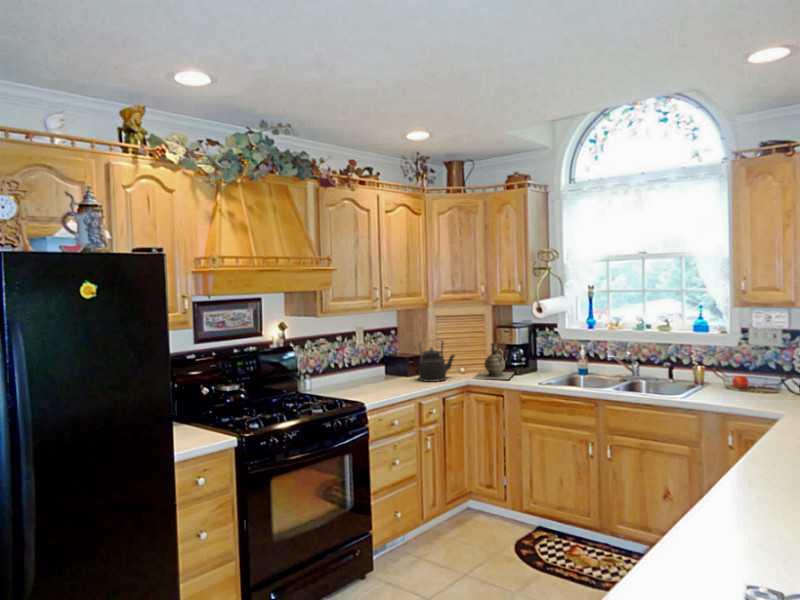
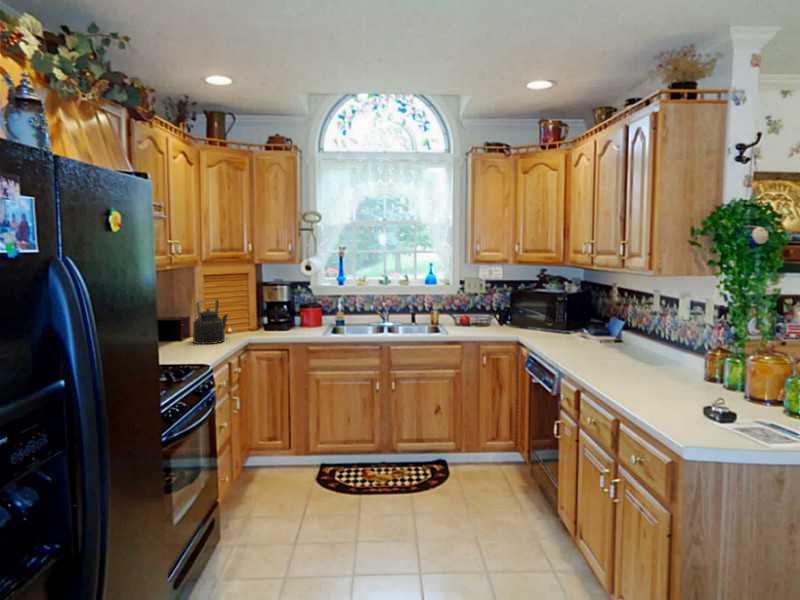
ceramic jug: present [473,343,514,379] -> none [245,301,285,338]

